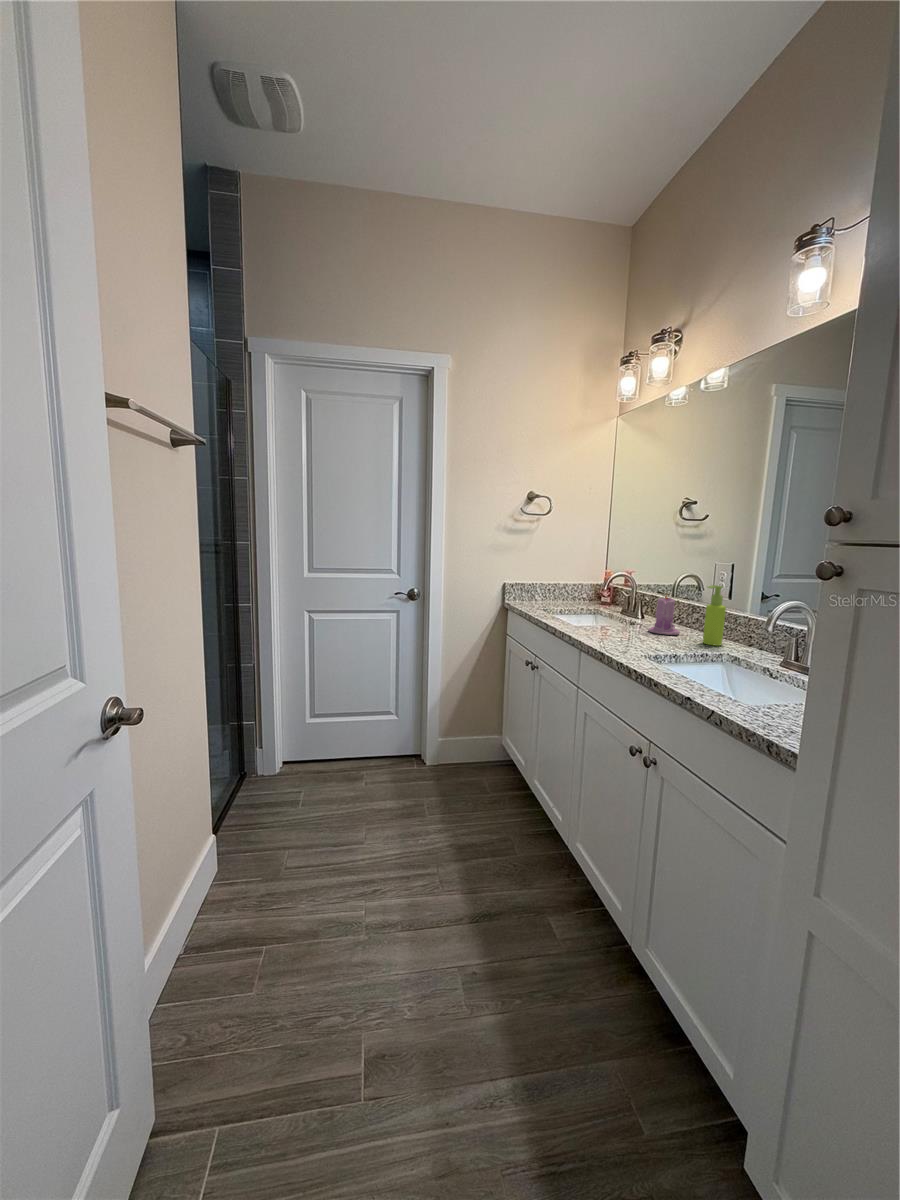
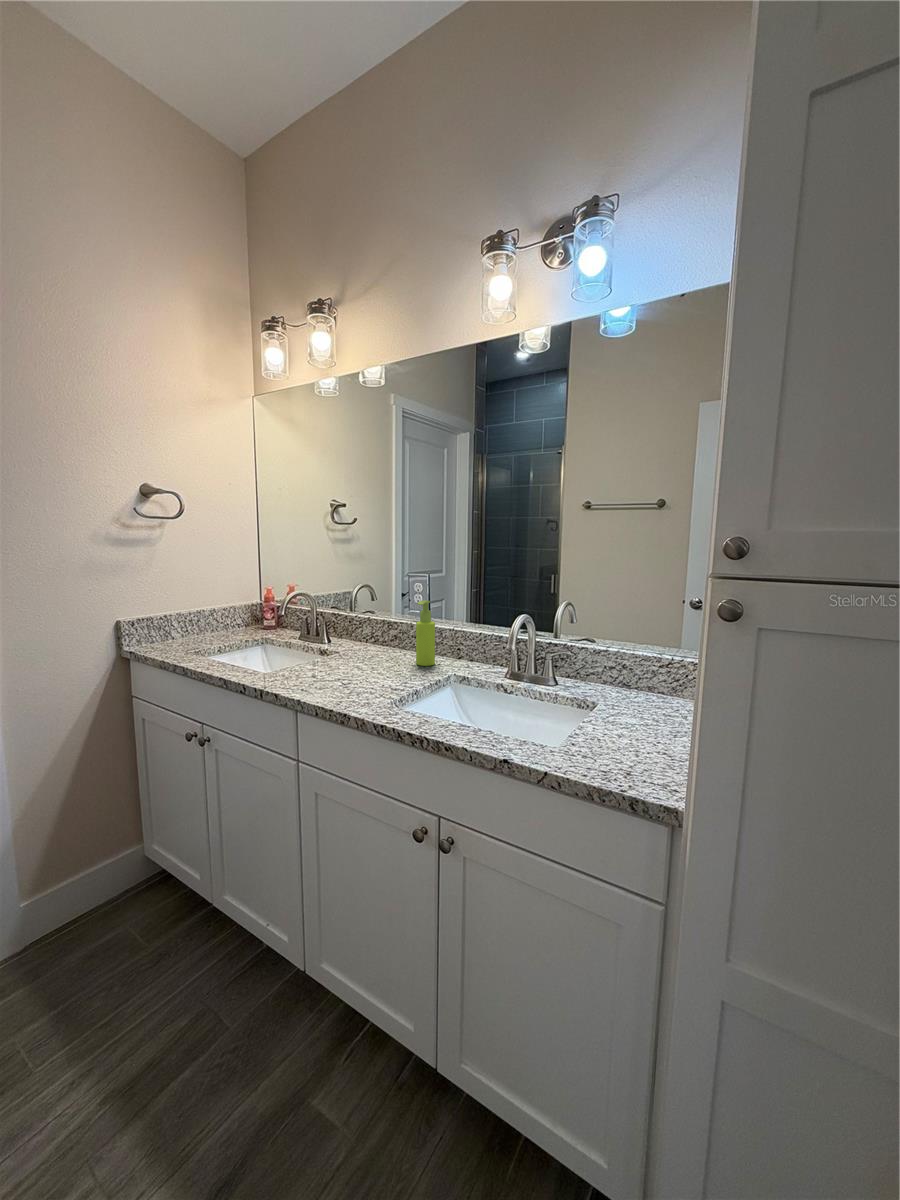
candle: present [648,594,680,635] -> none [352,613,386,662]

